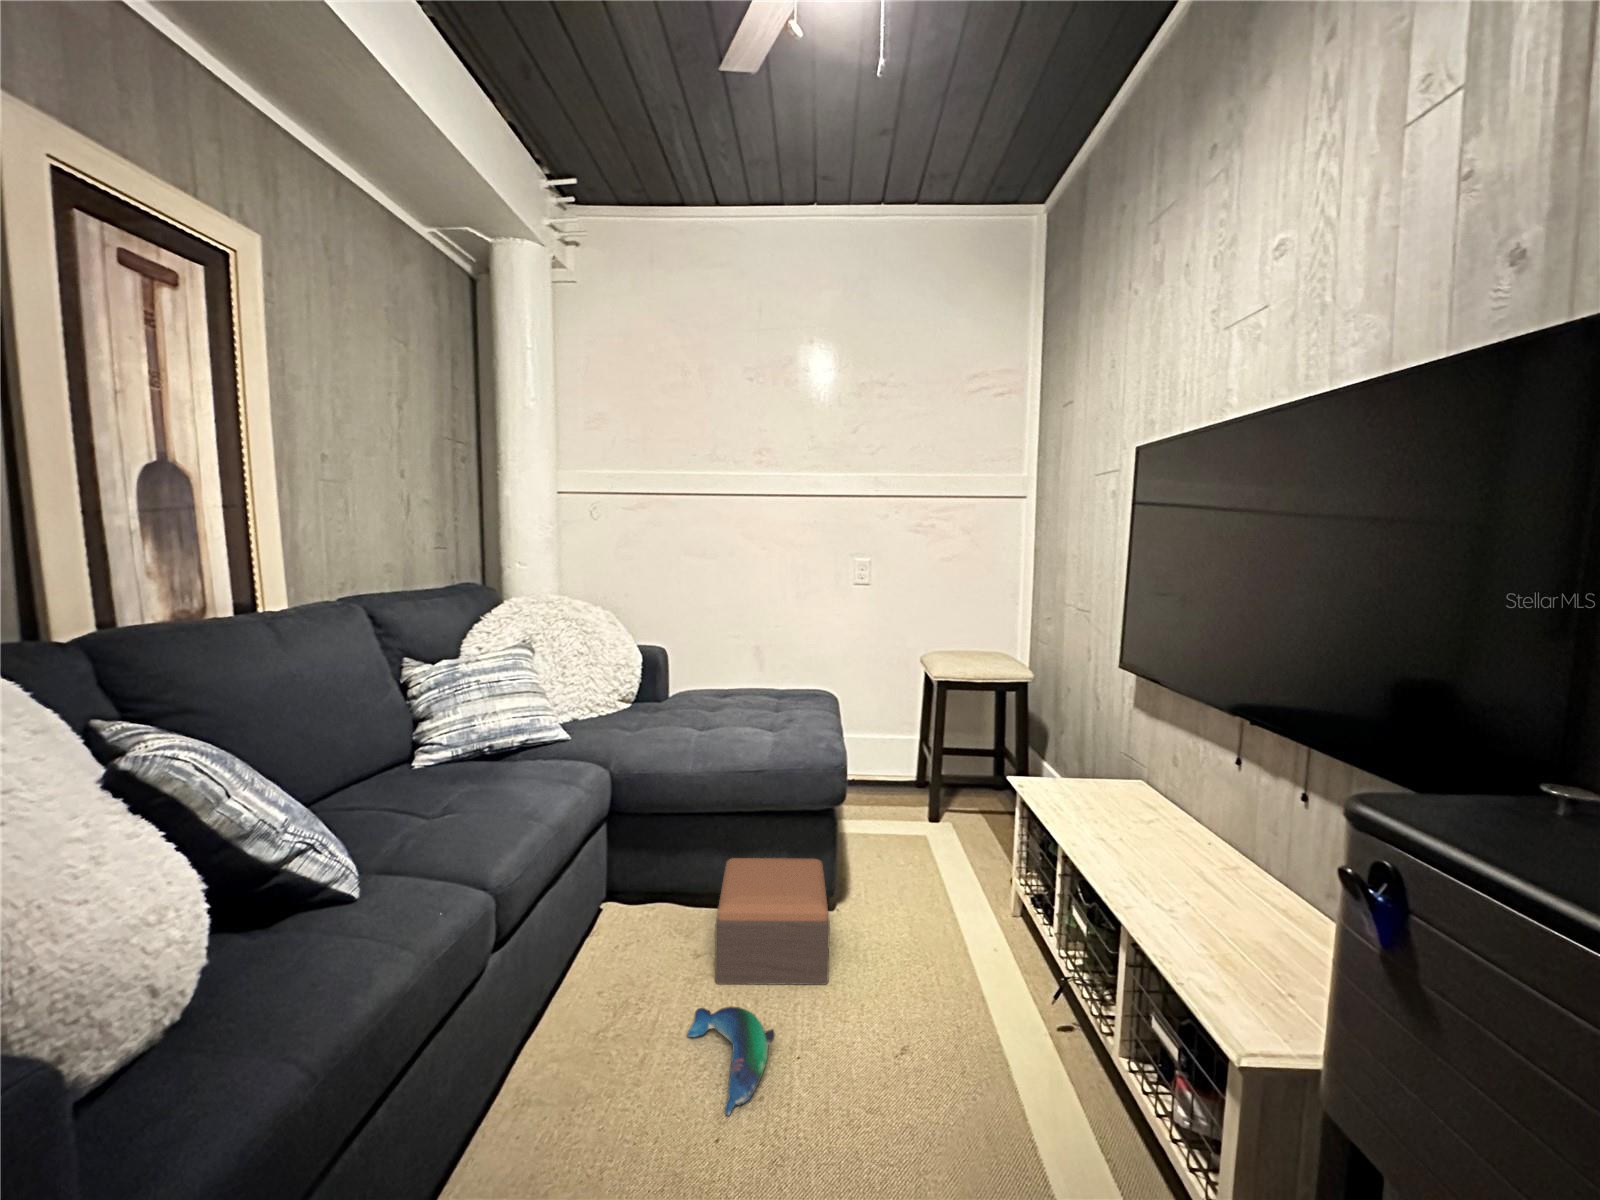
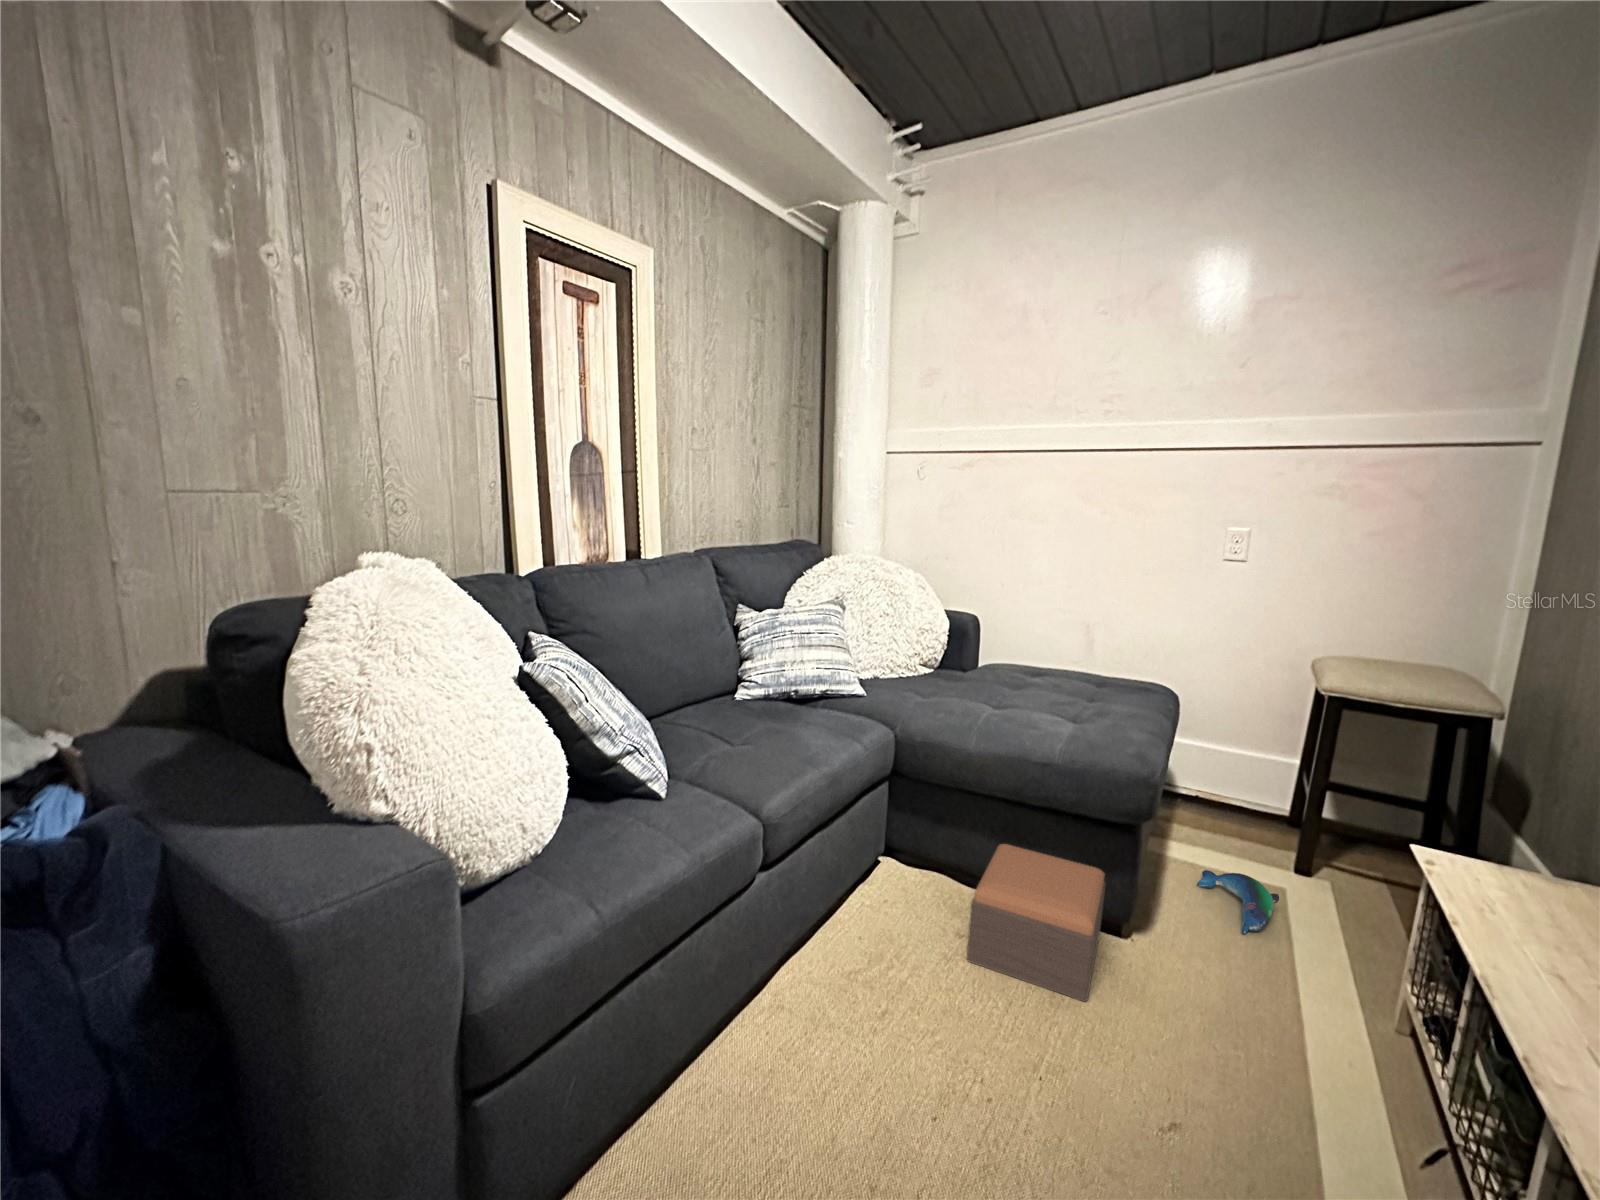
plush toy: present [687,1007,775,1116] -> present [1197,870,1279,934]

